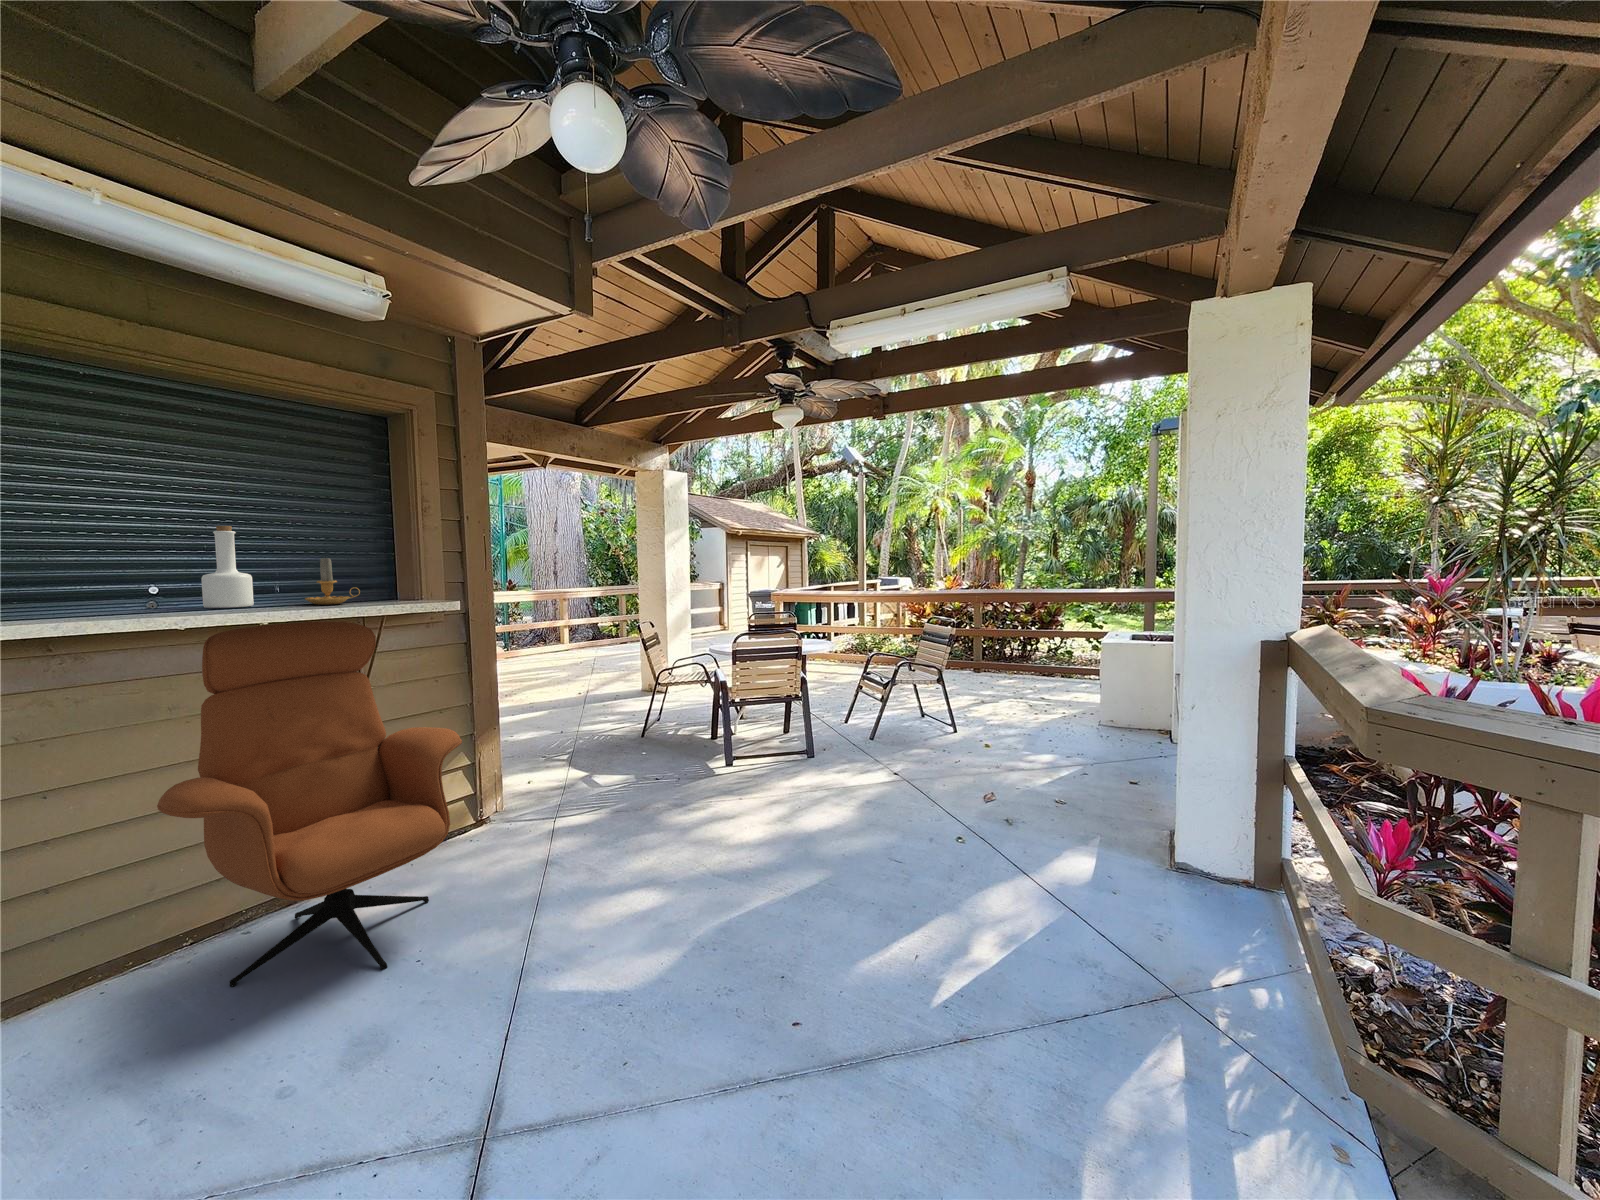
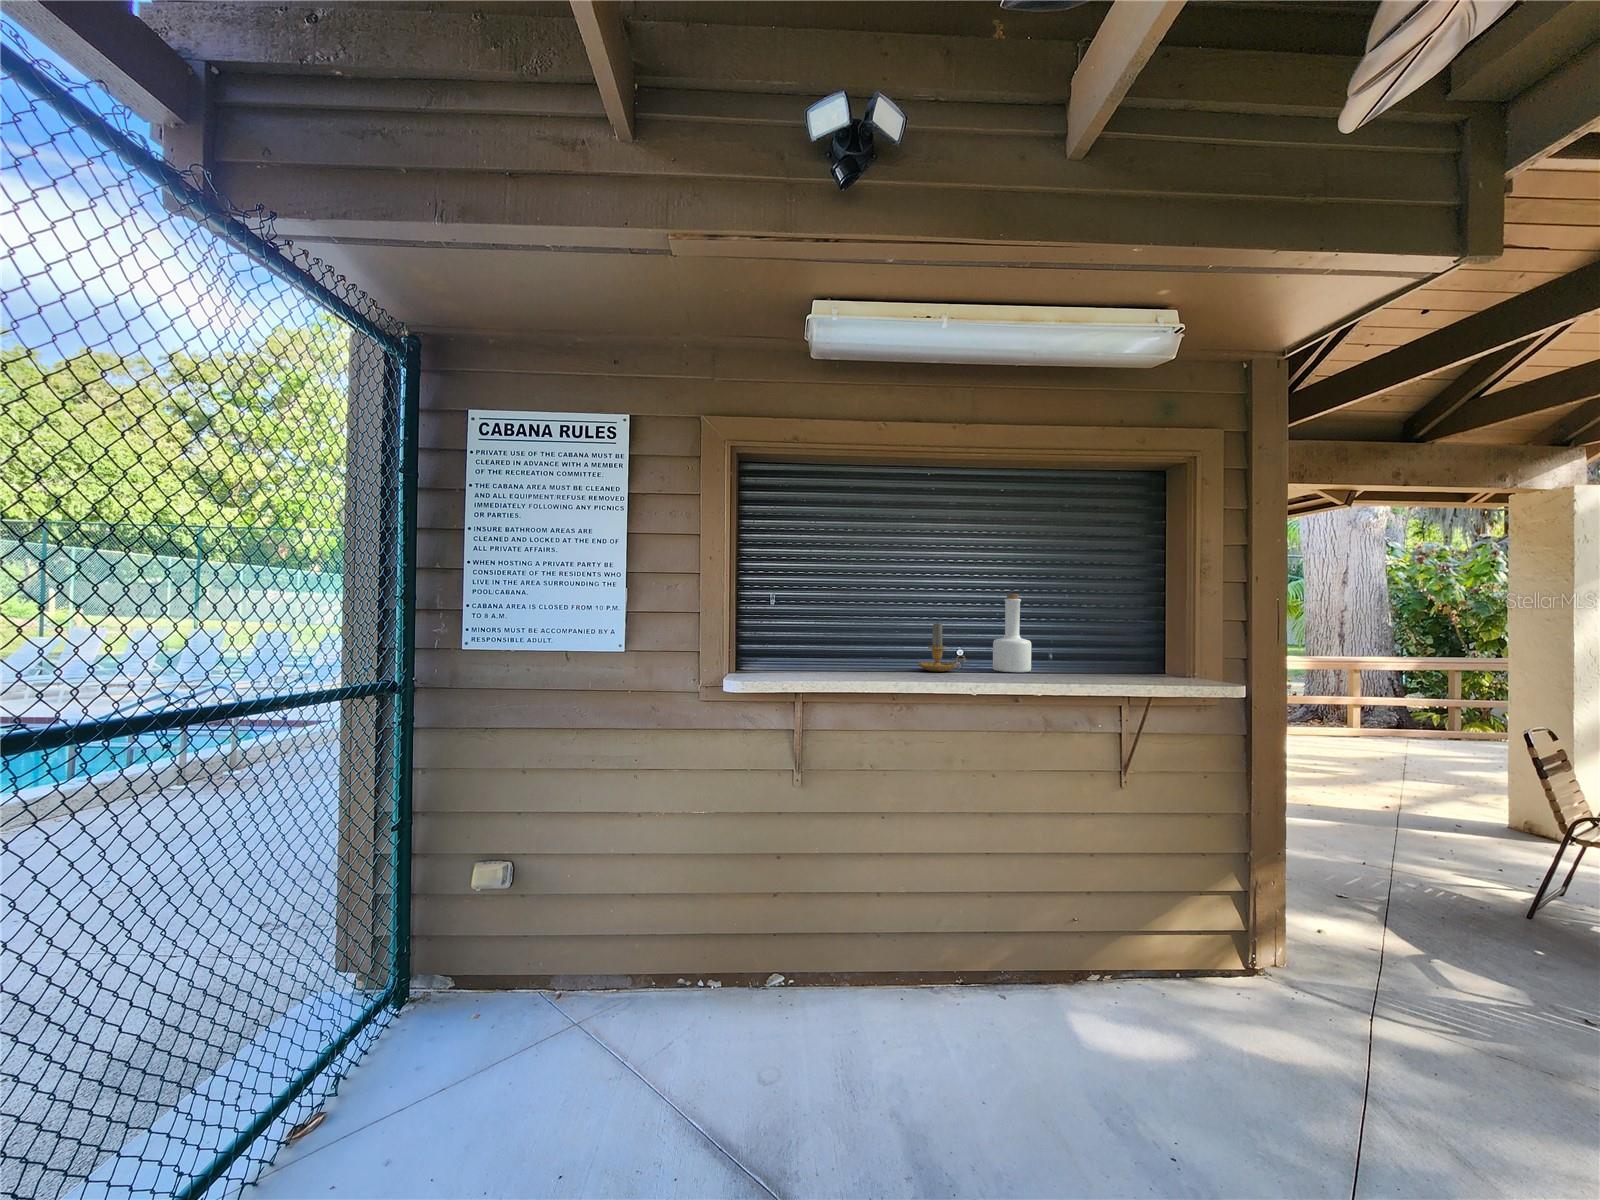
candle: present [305,557,360,605] -> present [918,623,966,671]
armchair: present [157,622,462,987] -> none [949,694,1241,1138]

